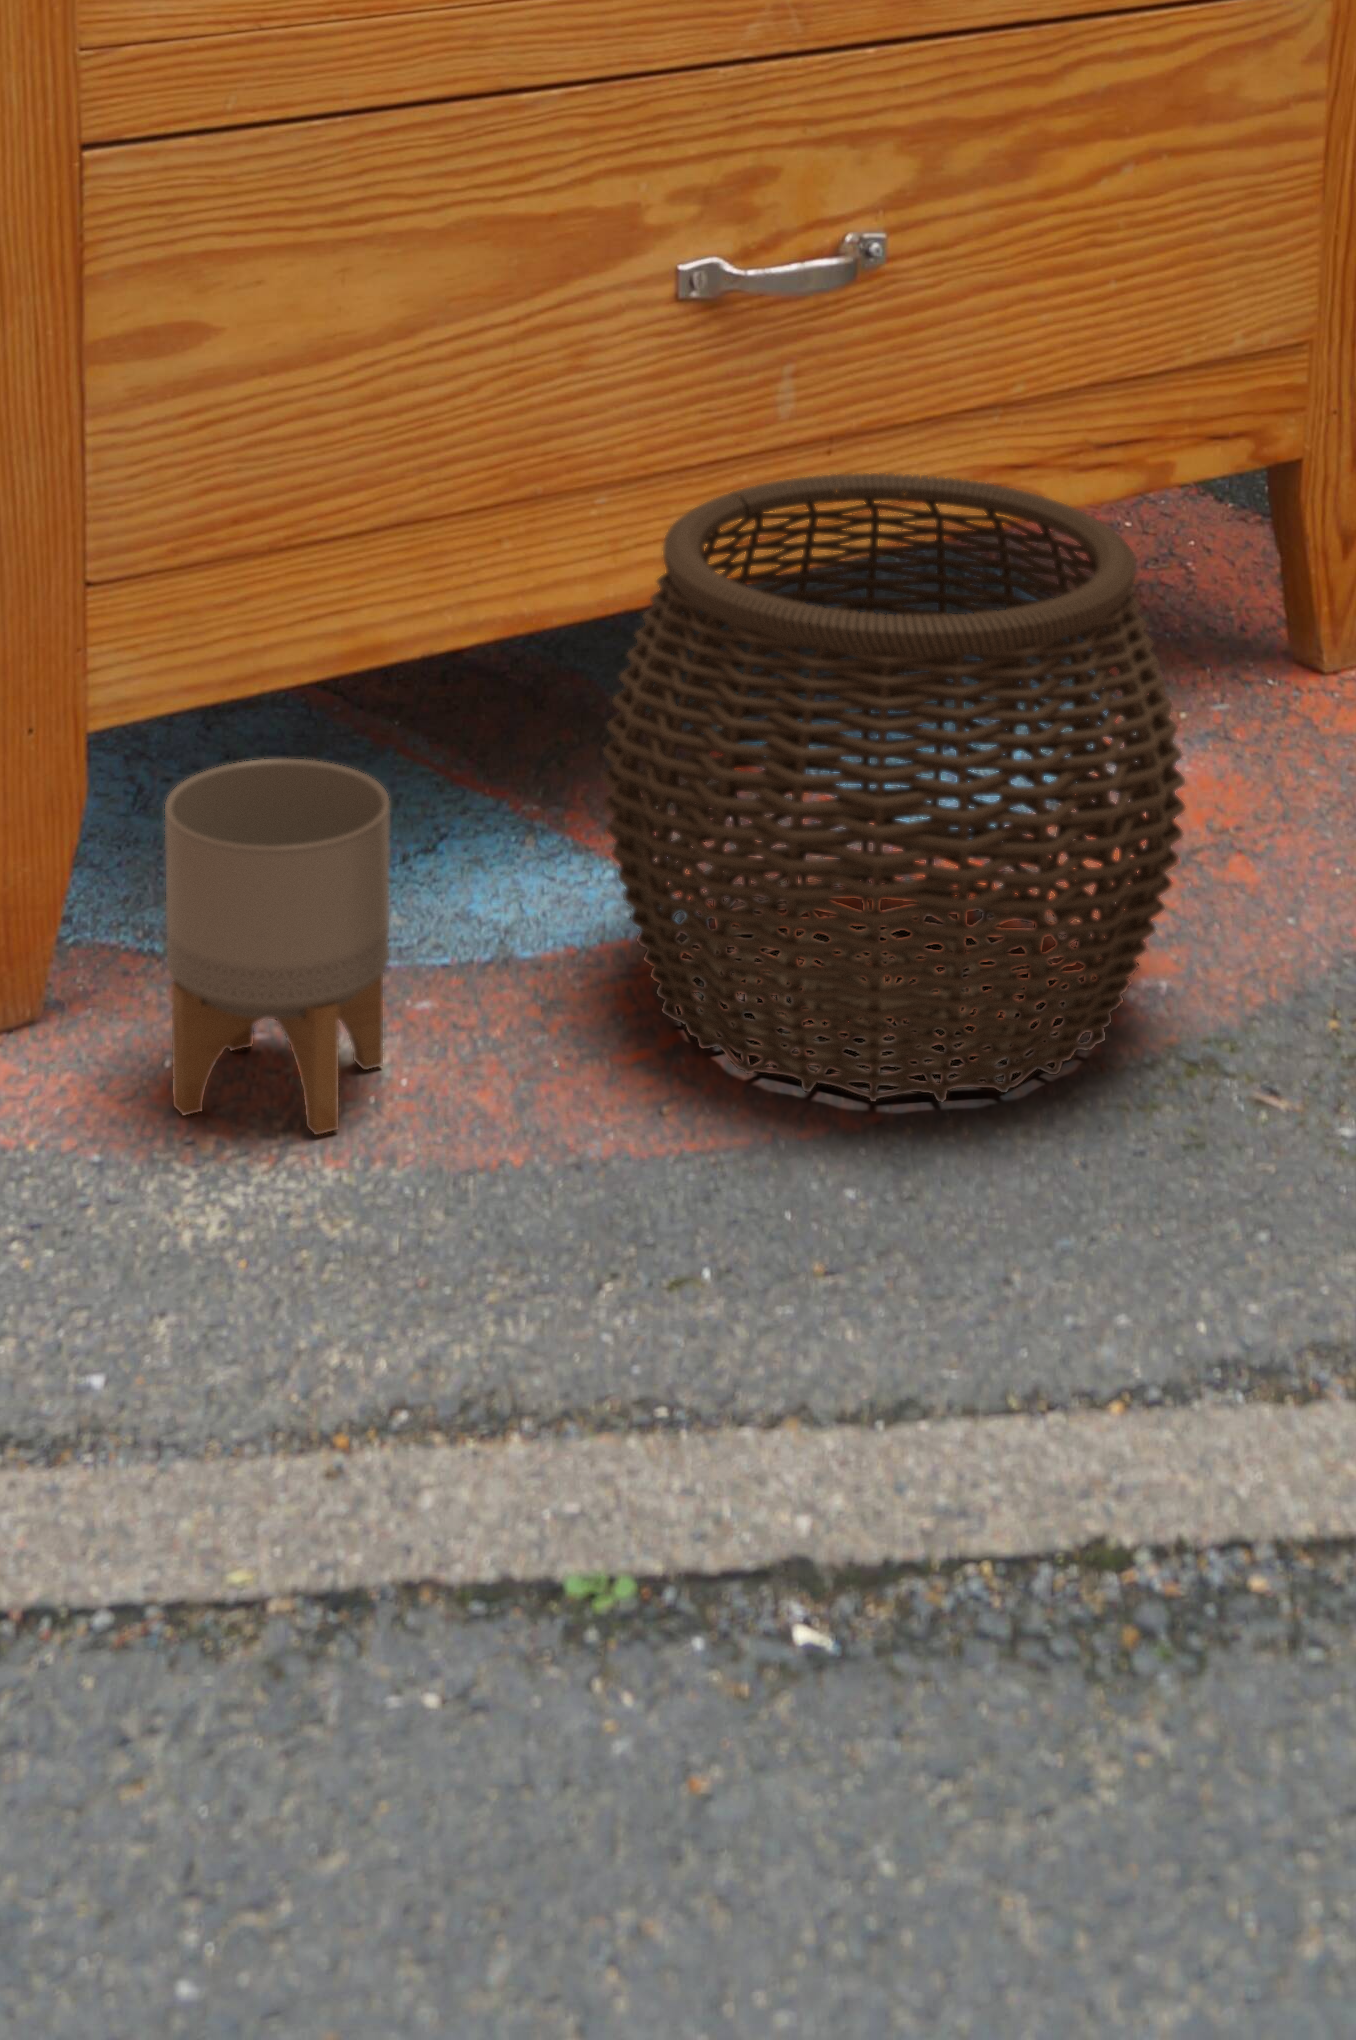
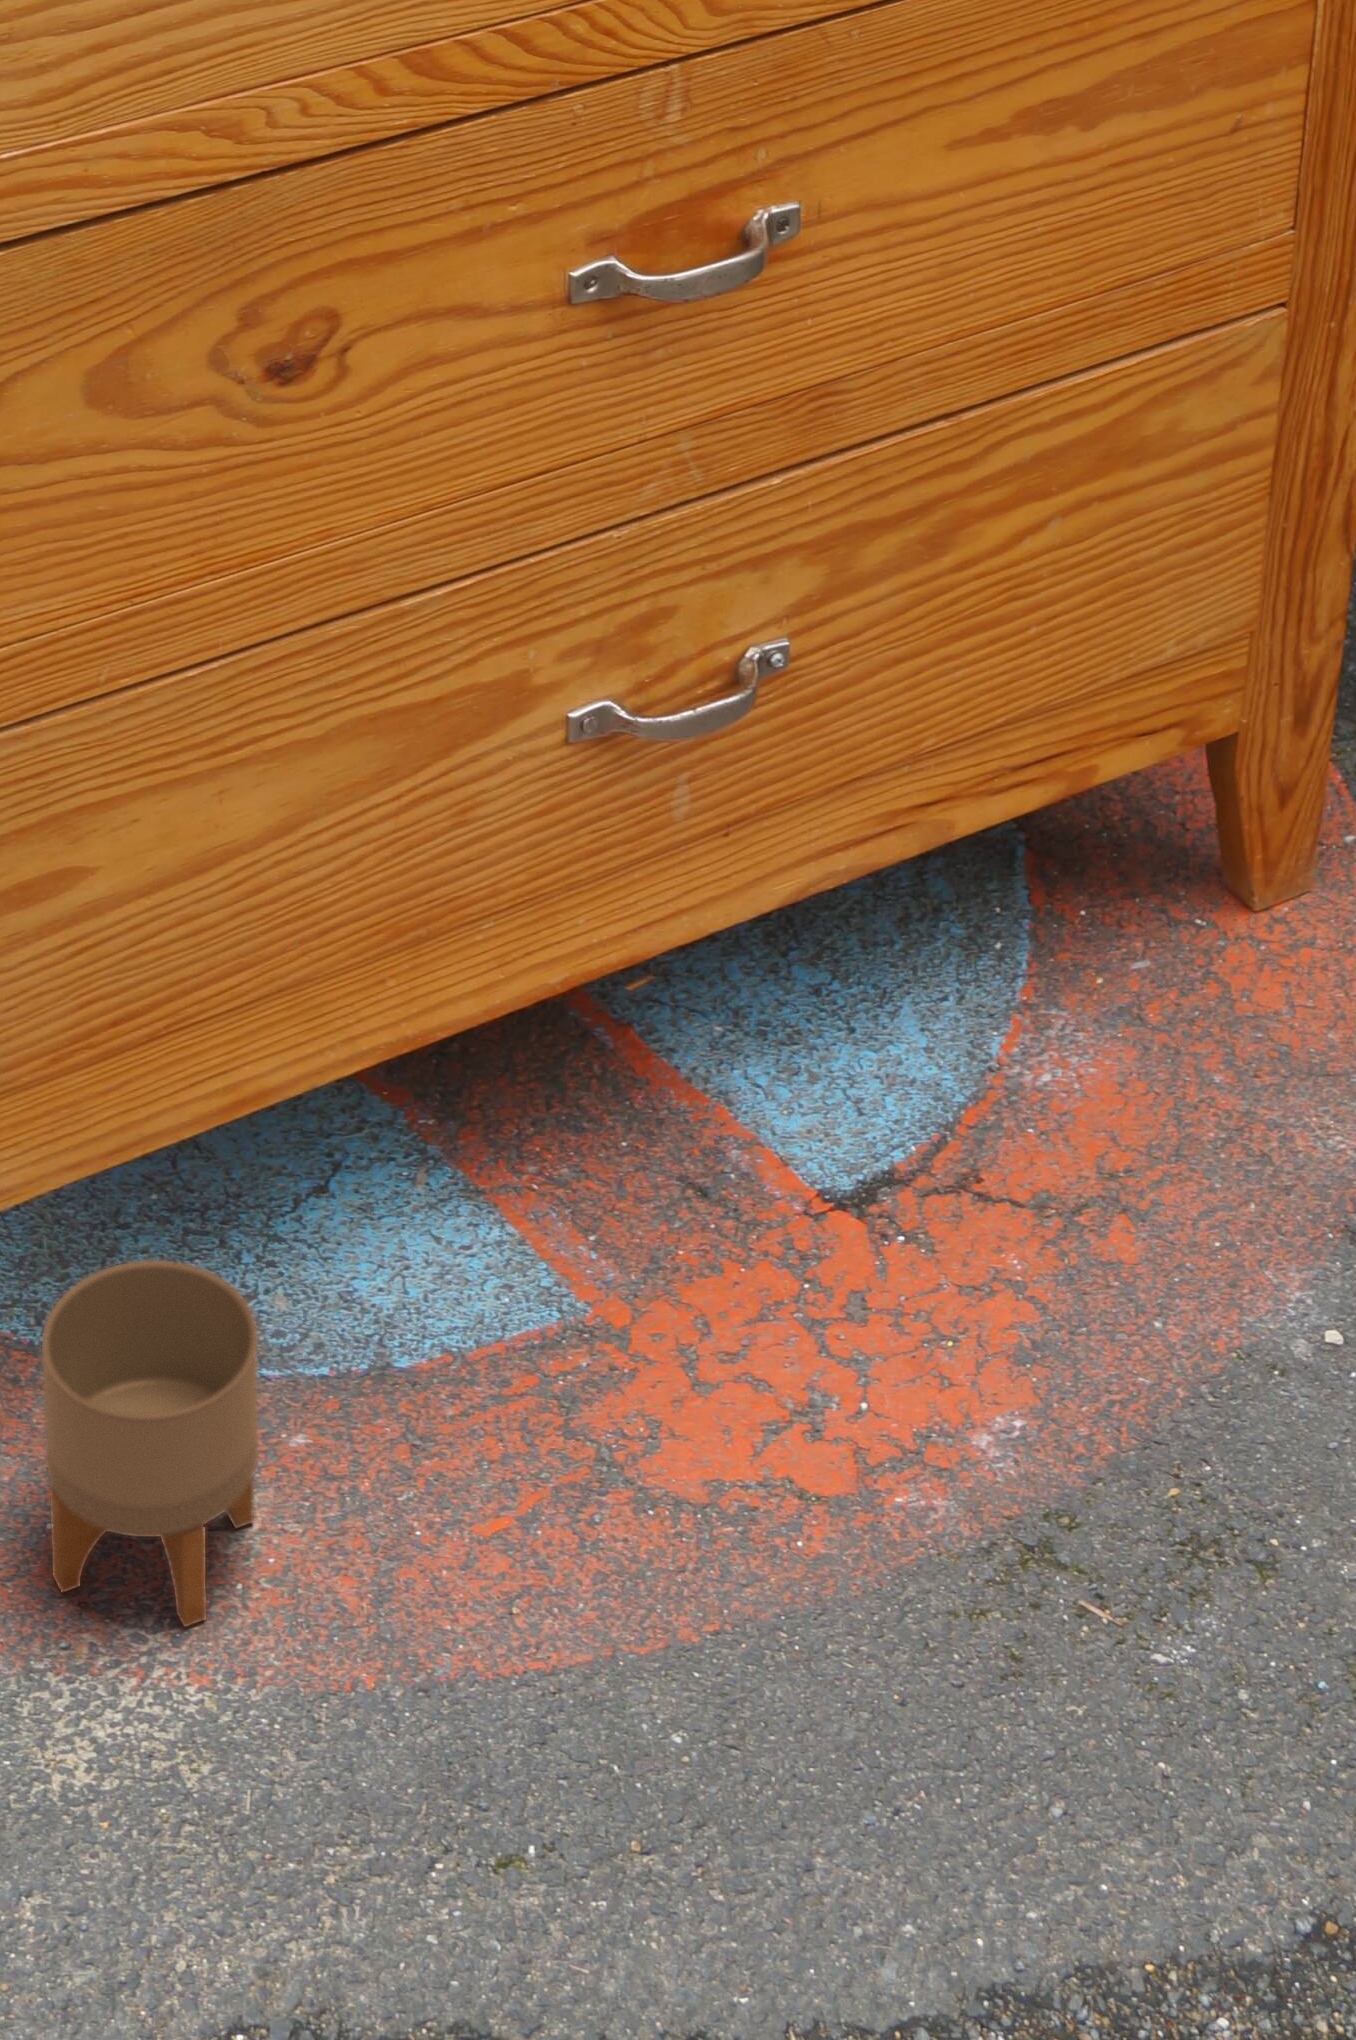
woven basket: present [602,473,1185,1102] -> none [472,937,1036,1604]

